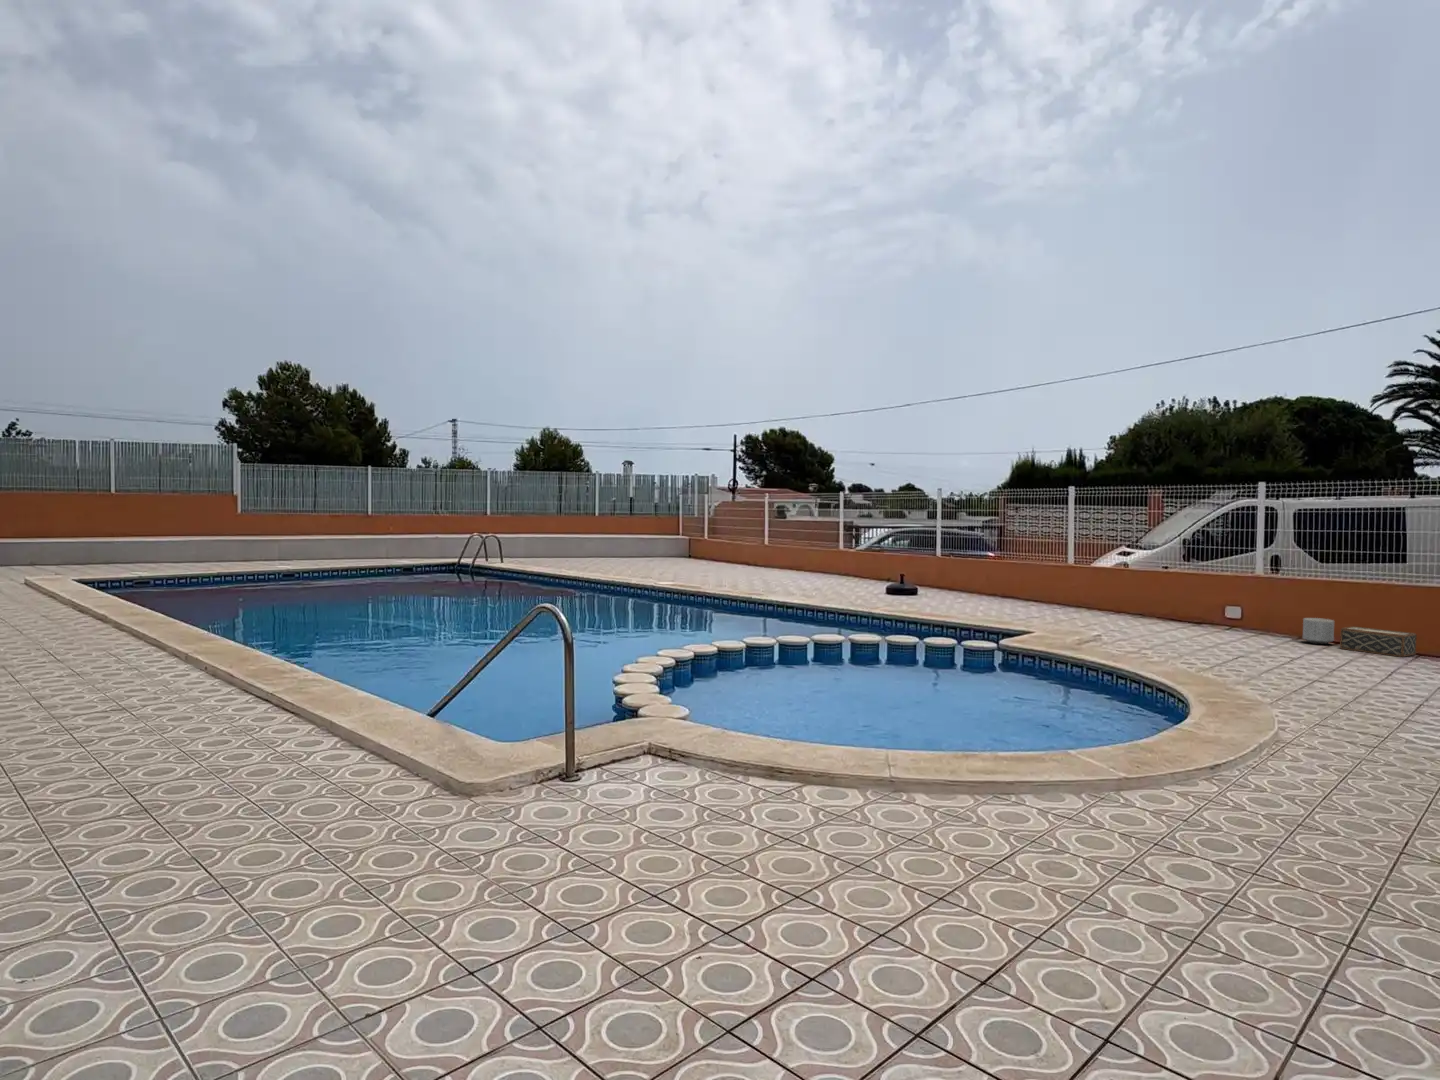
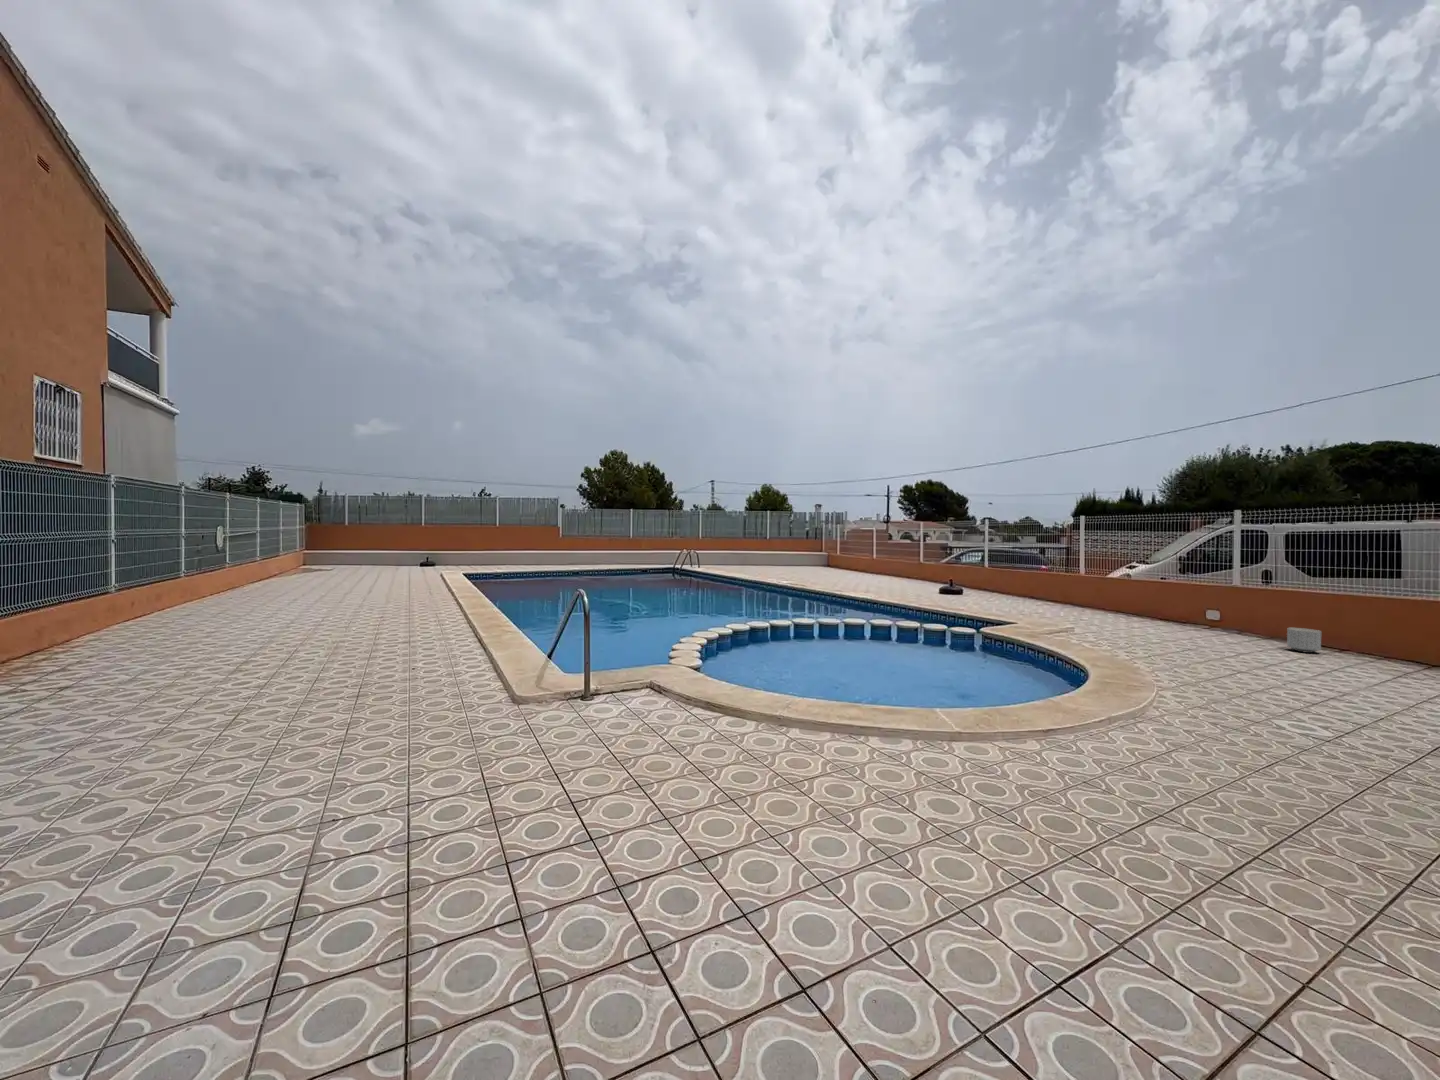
woven basket: present [1340,626,1417,657] -> none [1323,638,1413,669]

